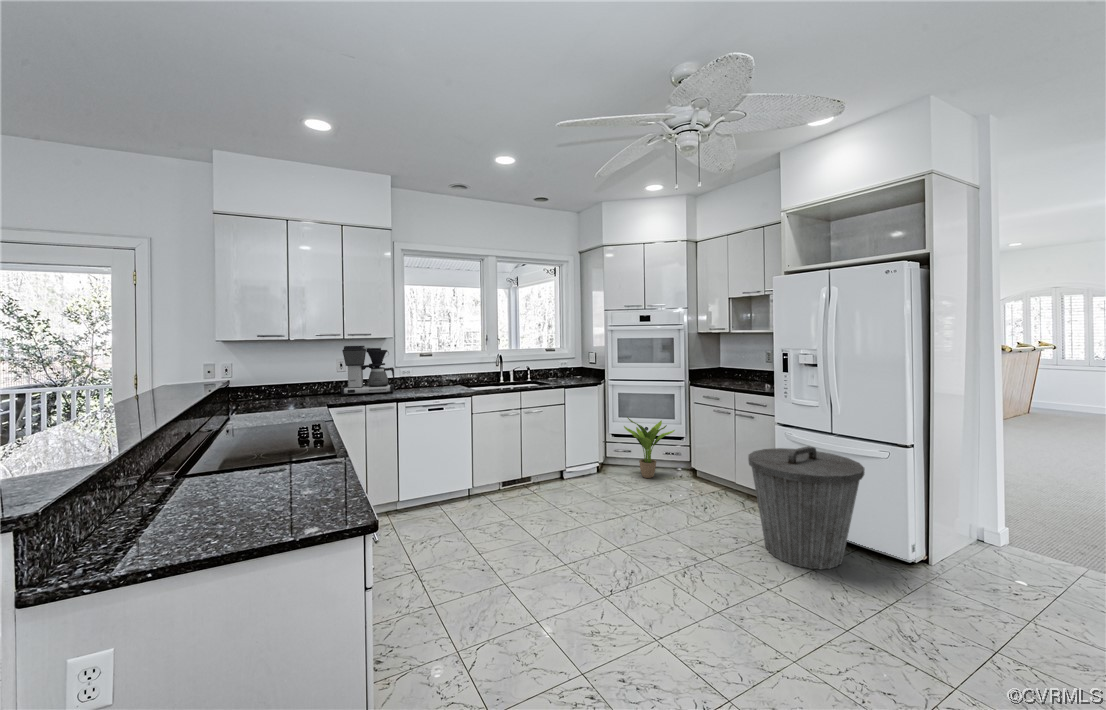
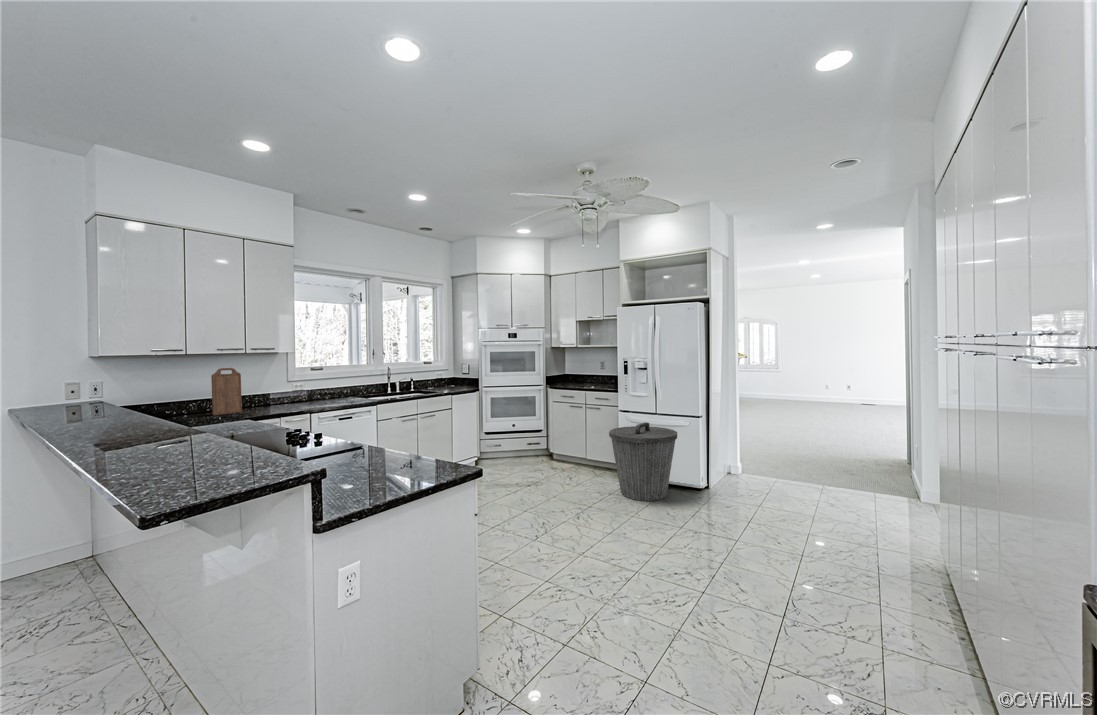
coffee maker: present [341,346,395,396] -> none [240,359,299,410]
cutting board: none [307,354,338,400] -> present [211,368,242,415]
potted plant: present [624,417,675,478] -> none [499,416,540,466]

